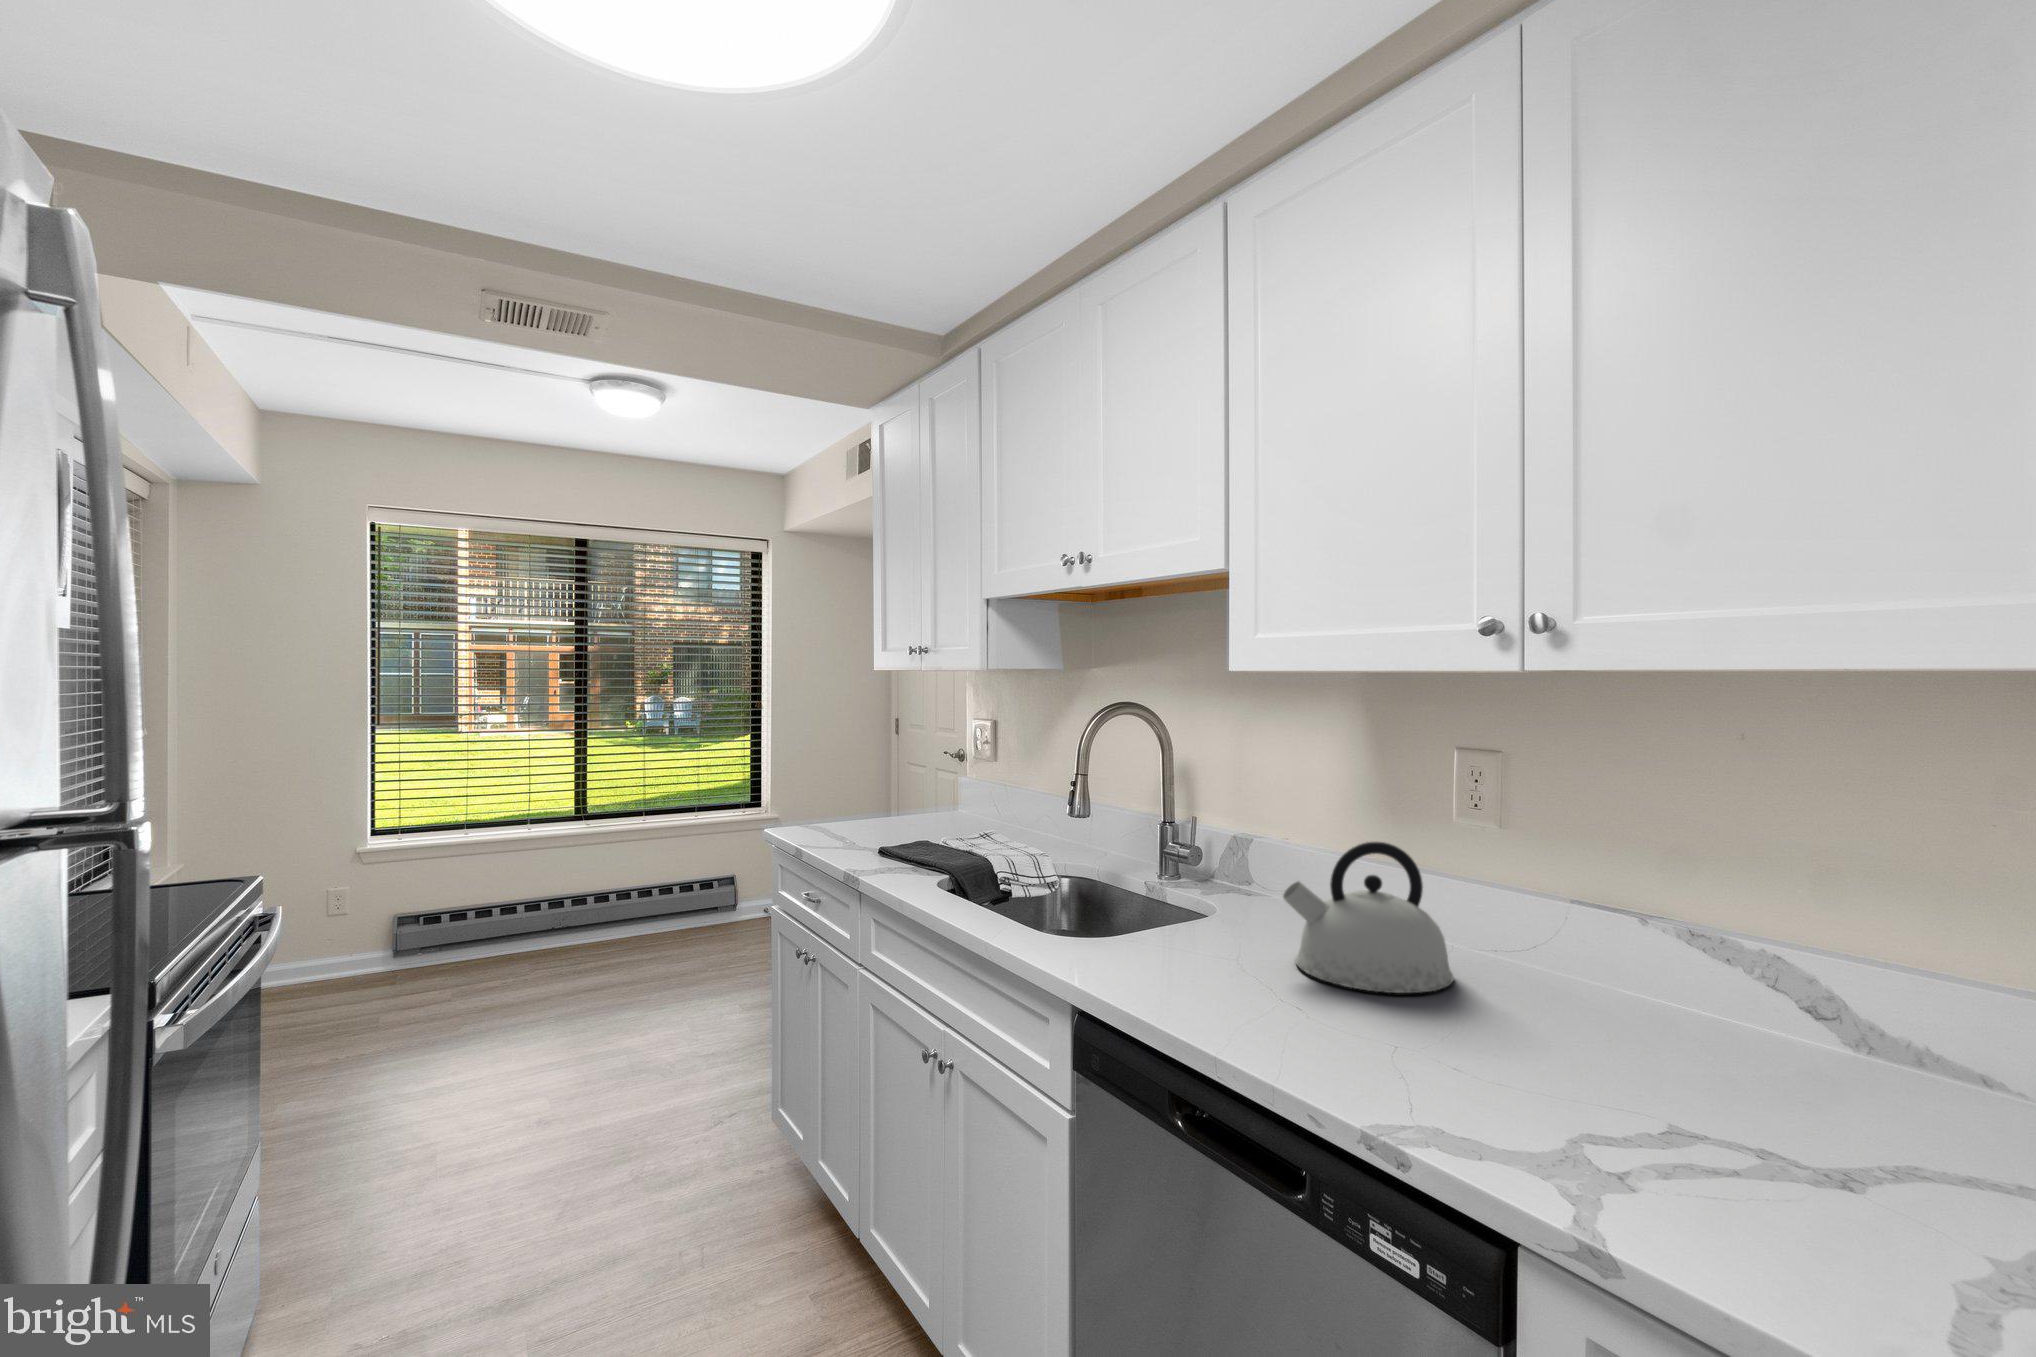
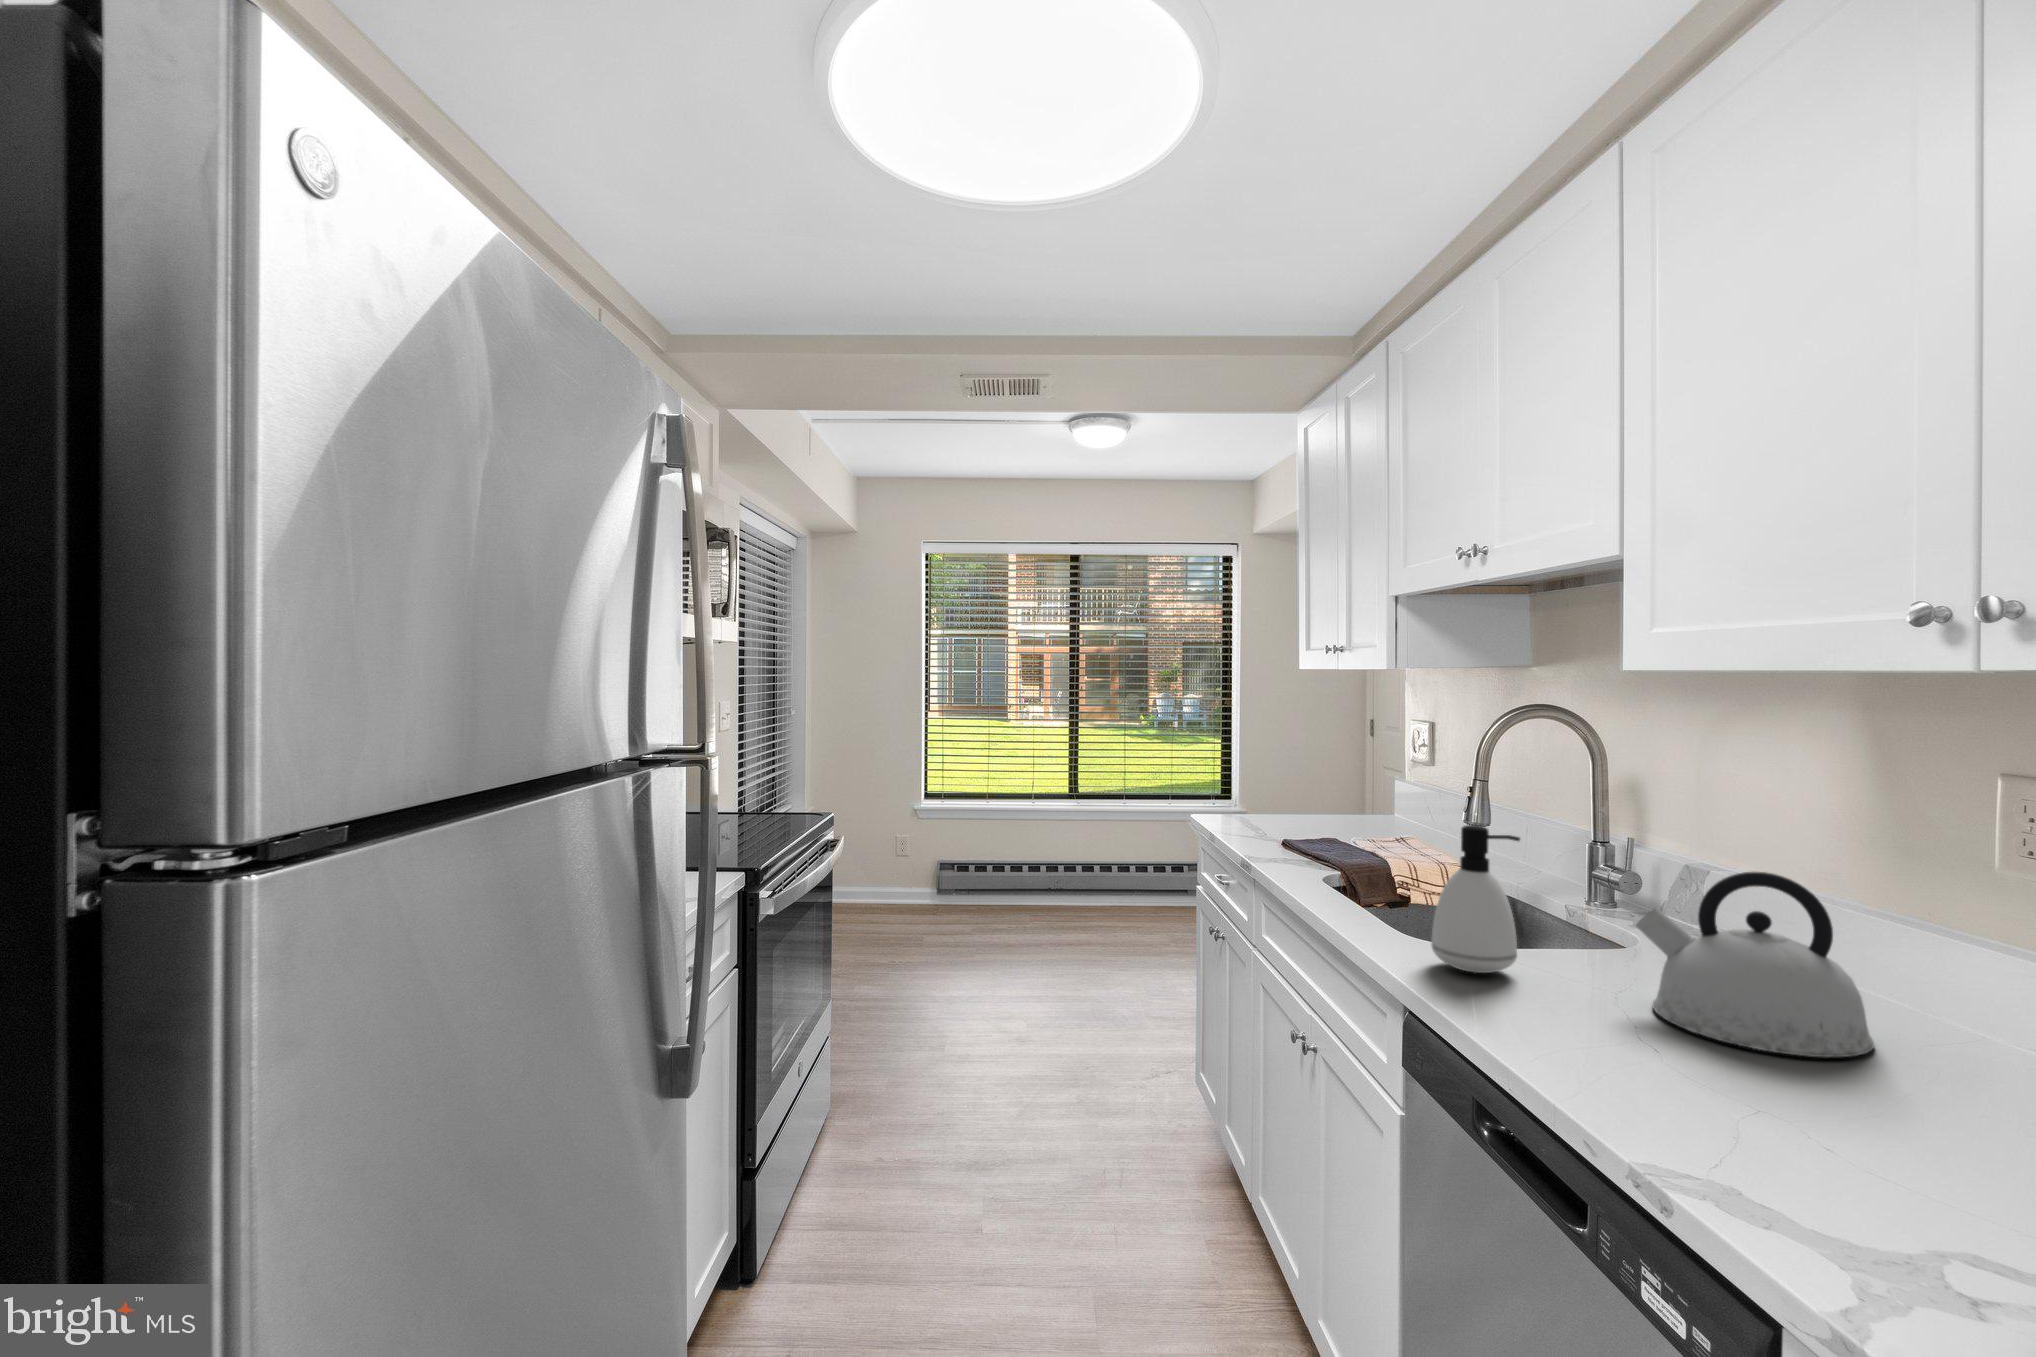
soap dispenser: none [1111,821,1189,963] -> present [1432,825,1520,973]

